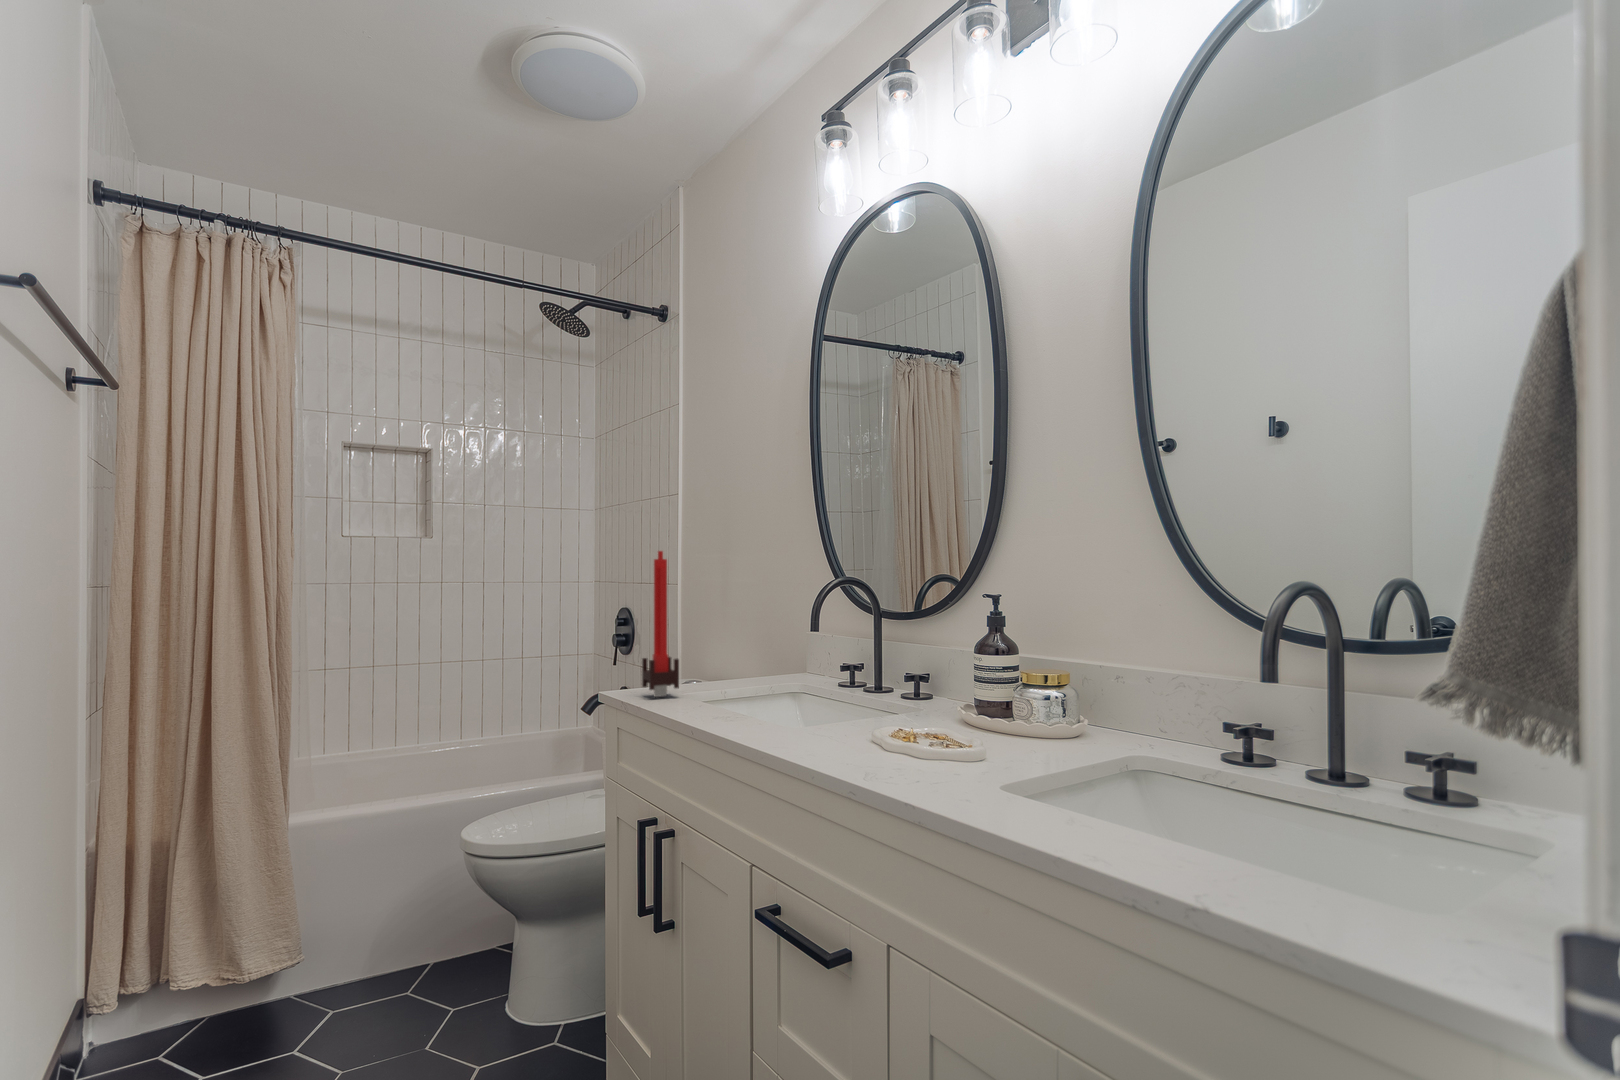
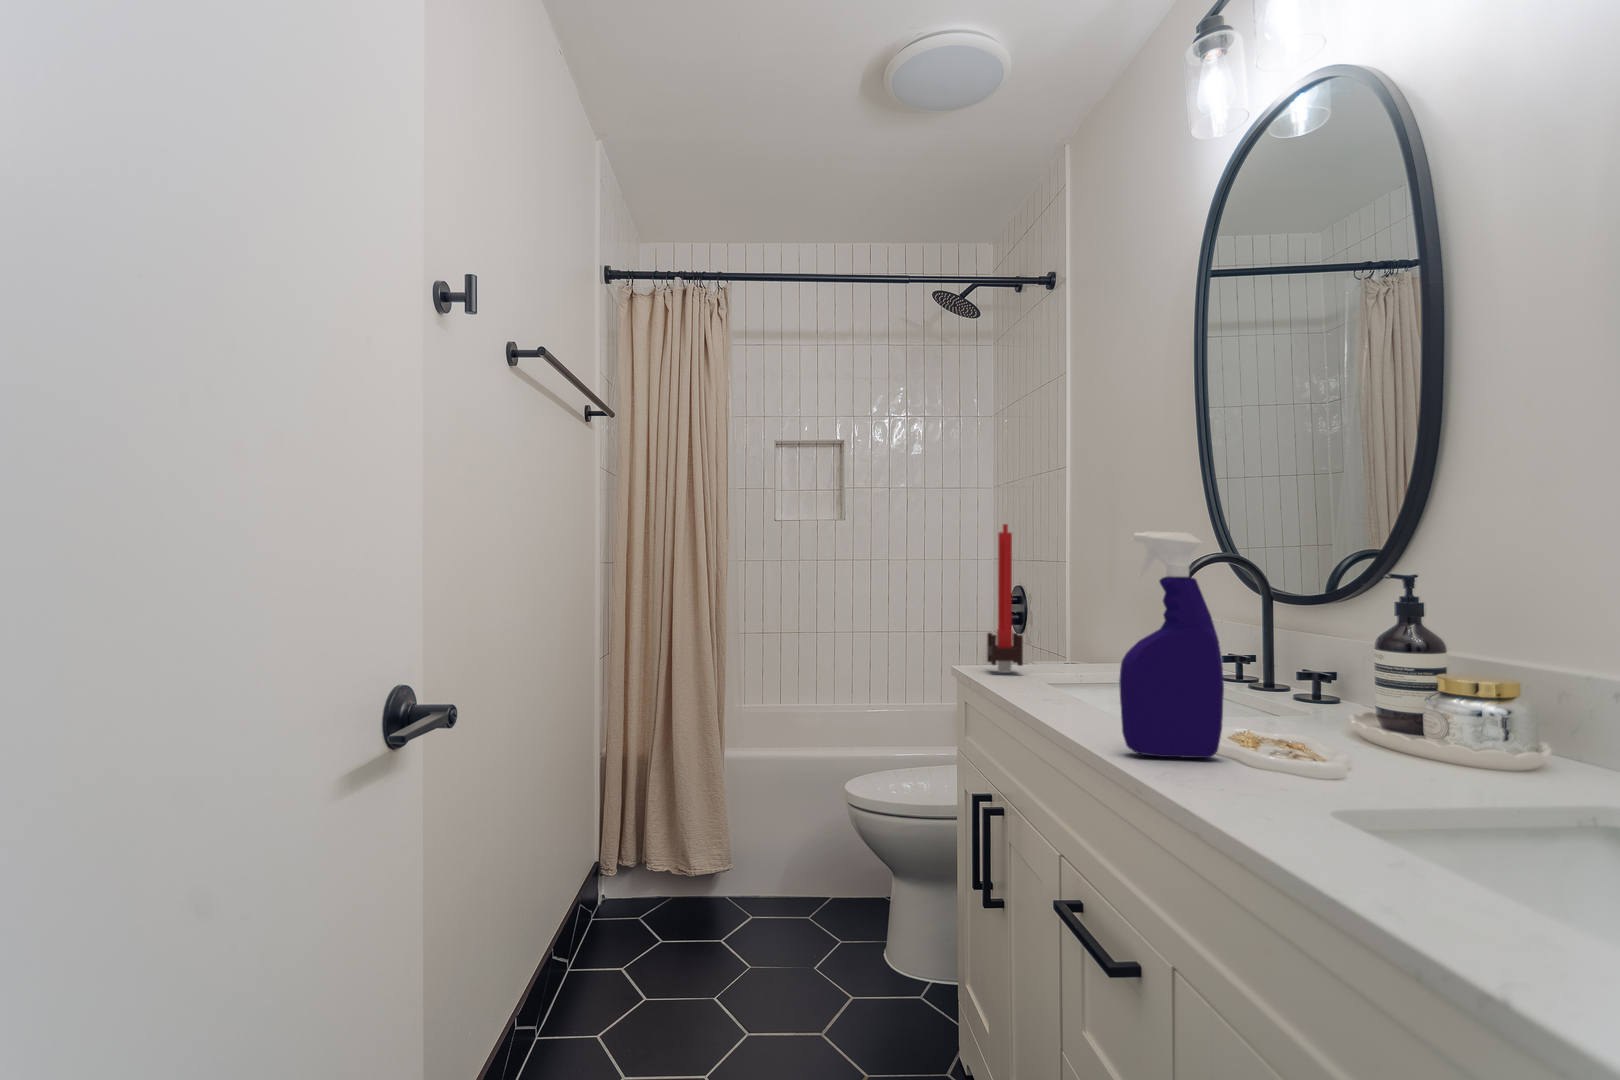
spray bottle: none [818,567,896,762] -> present [1119,531,1224,758]

